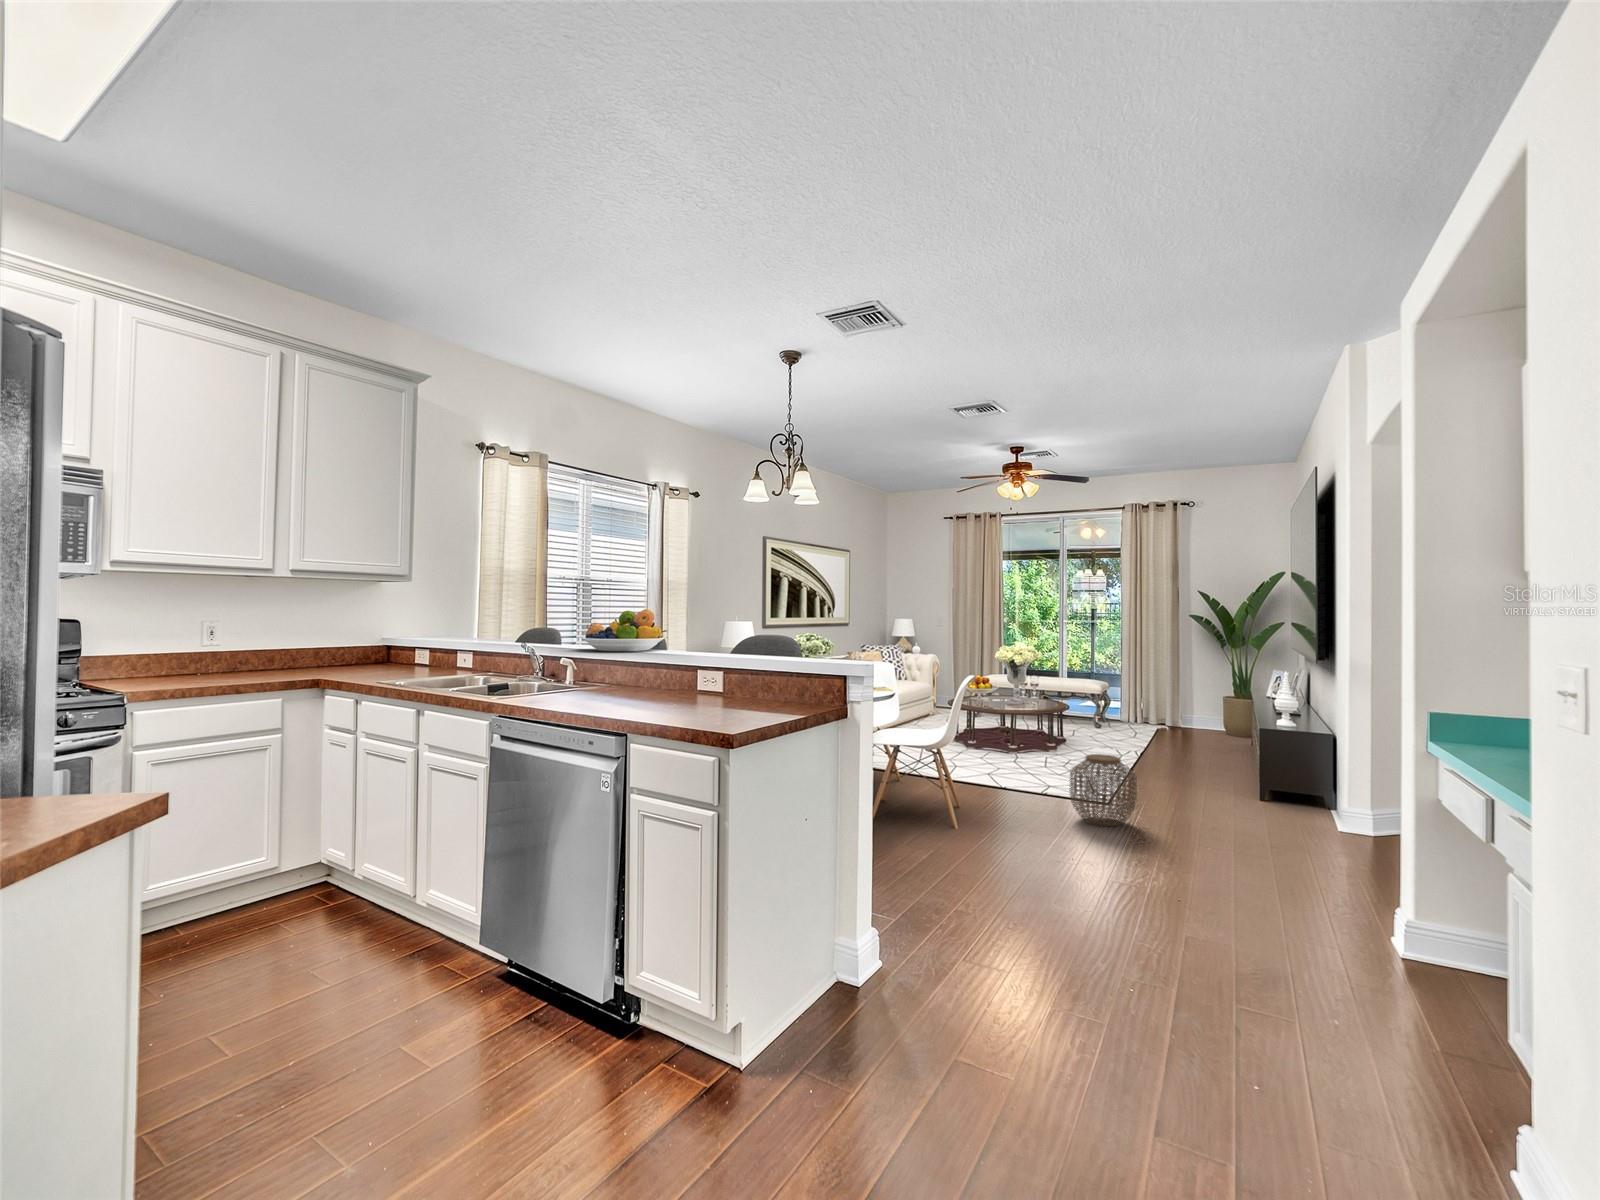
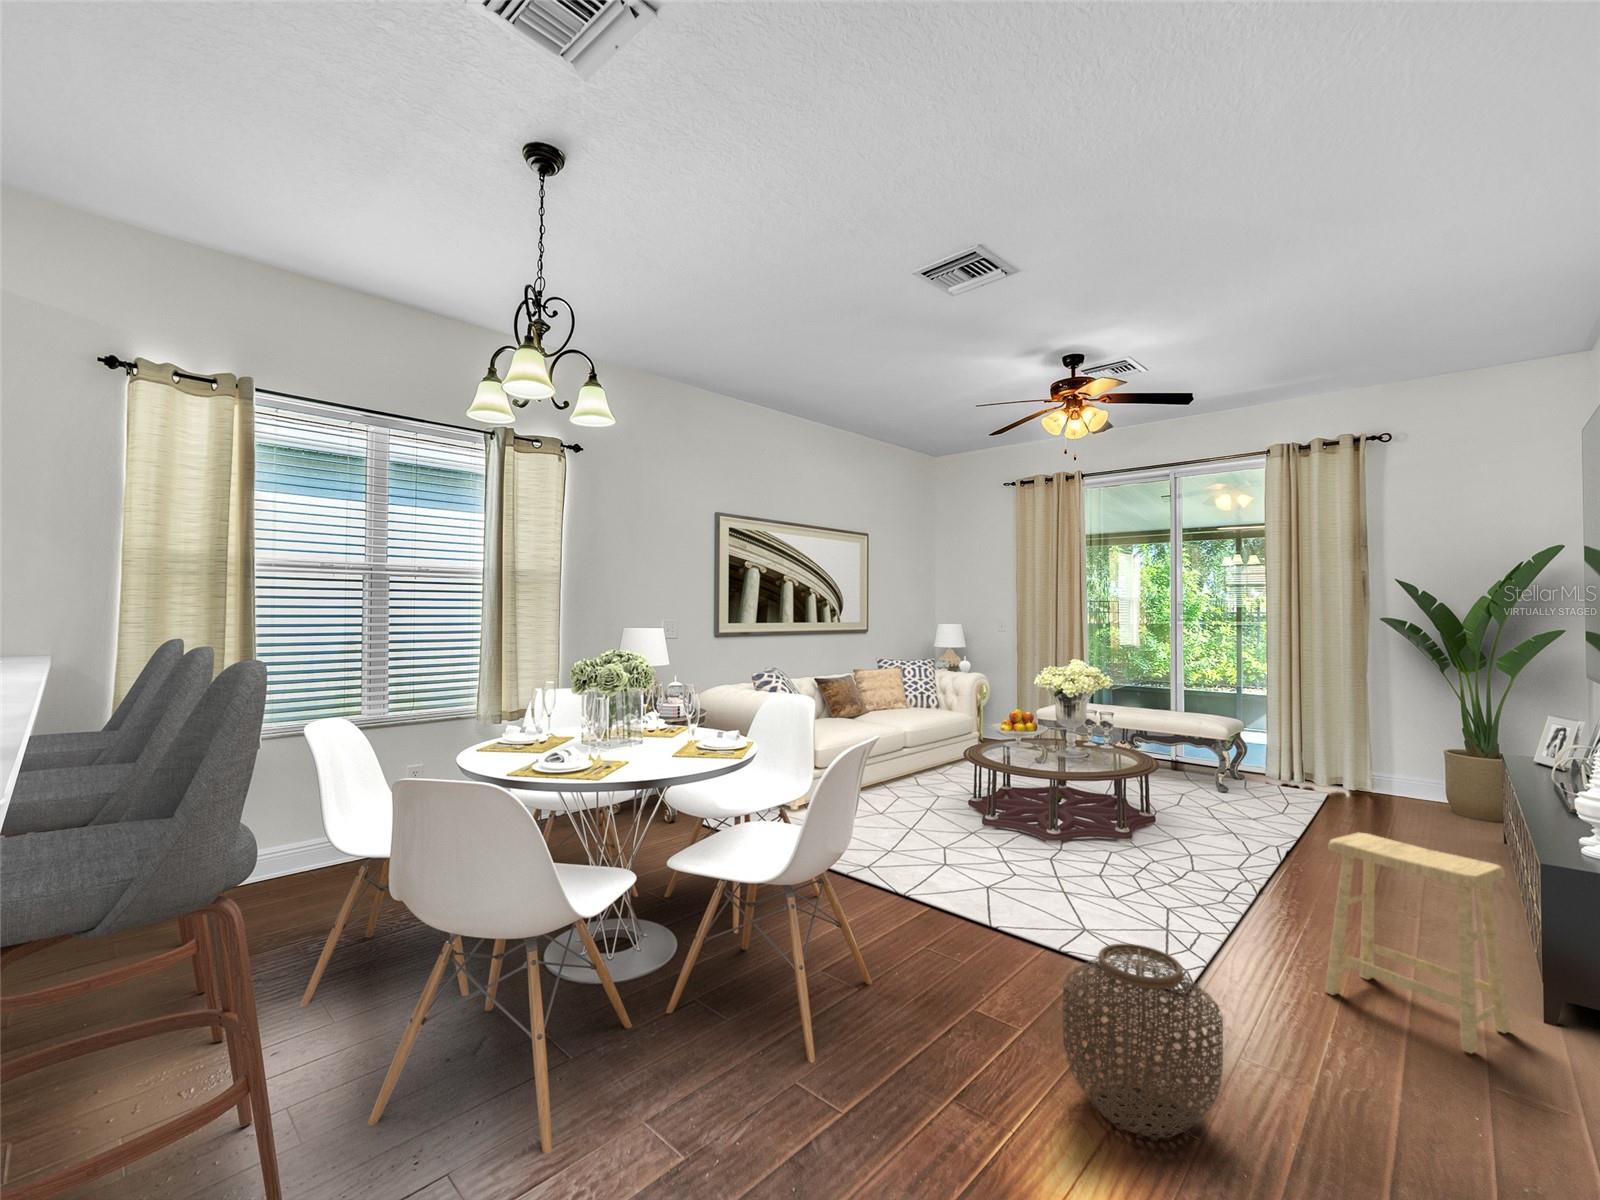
footstool: none [1168,717,1244,804] -> present [1325,833,1510,1053]

